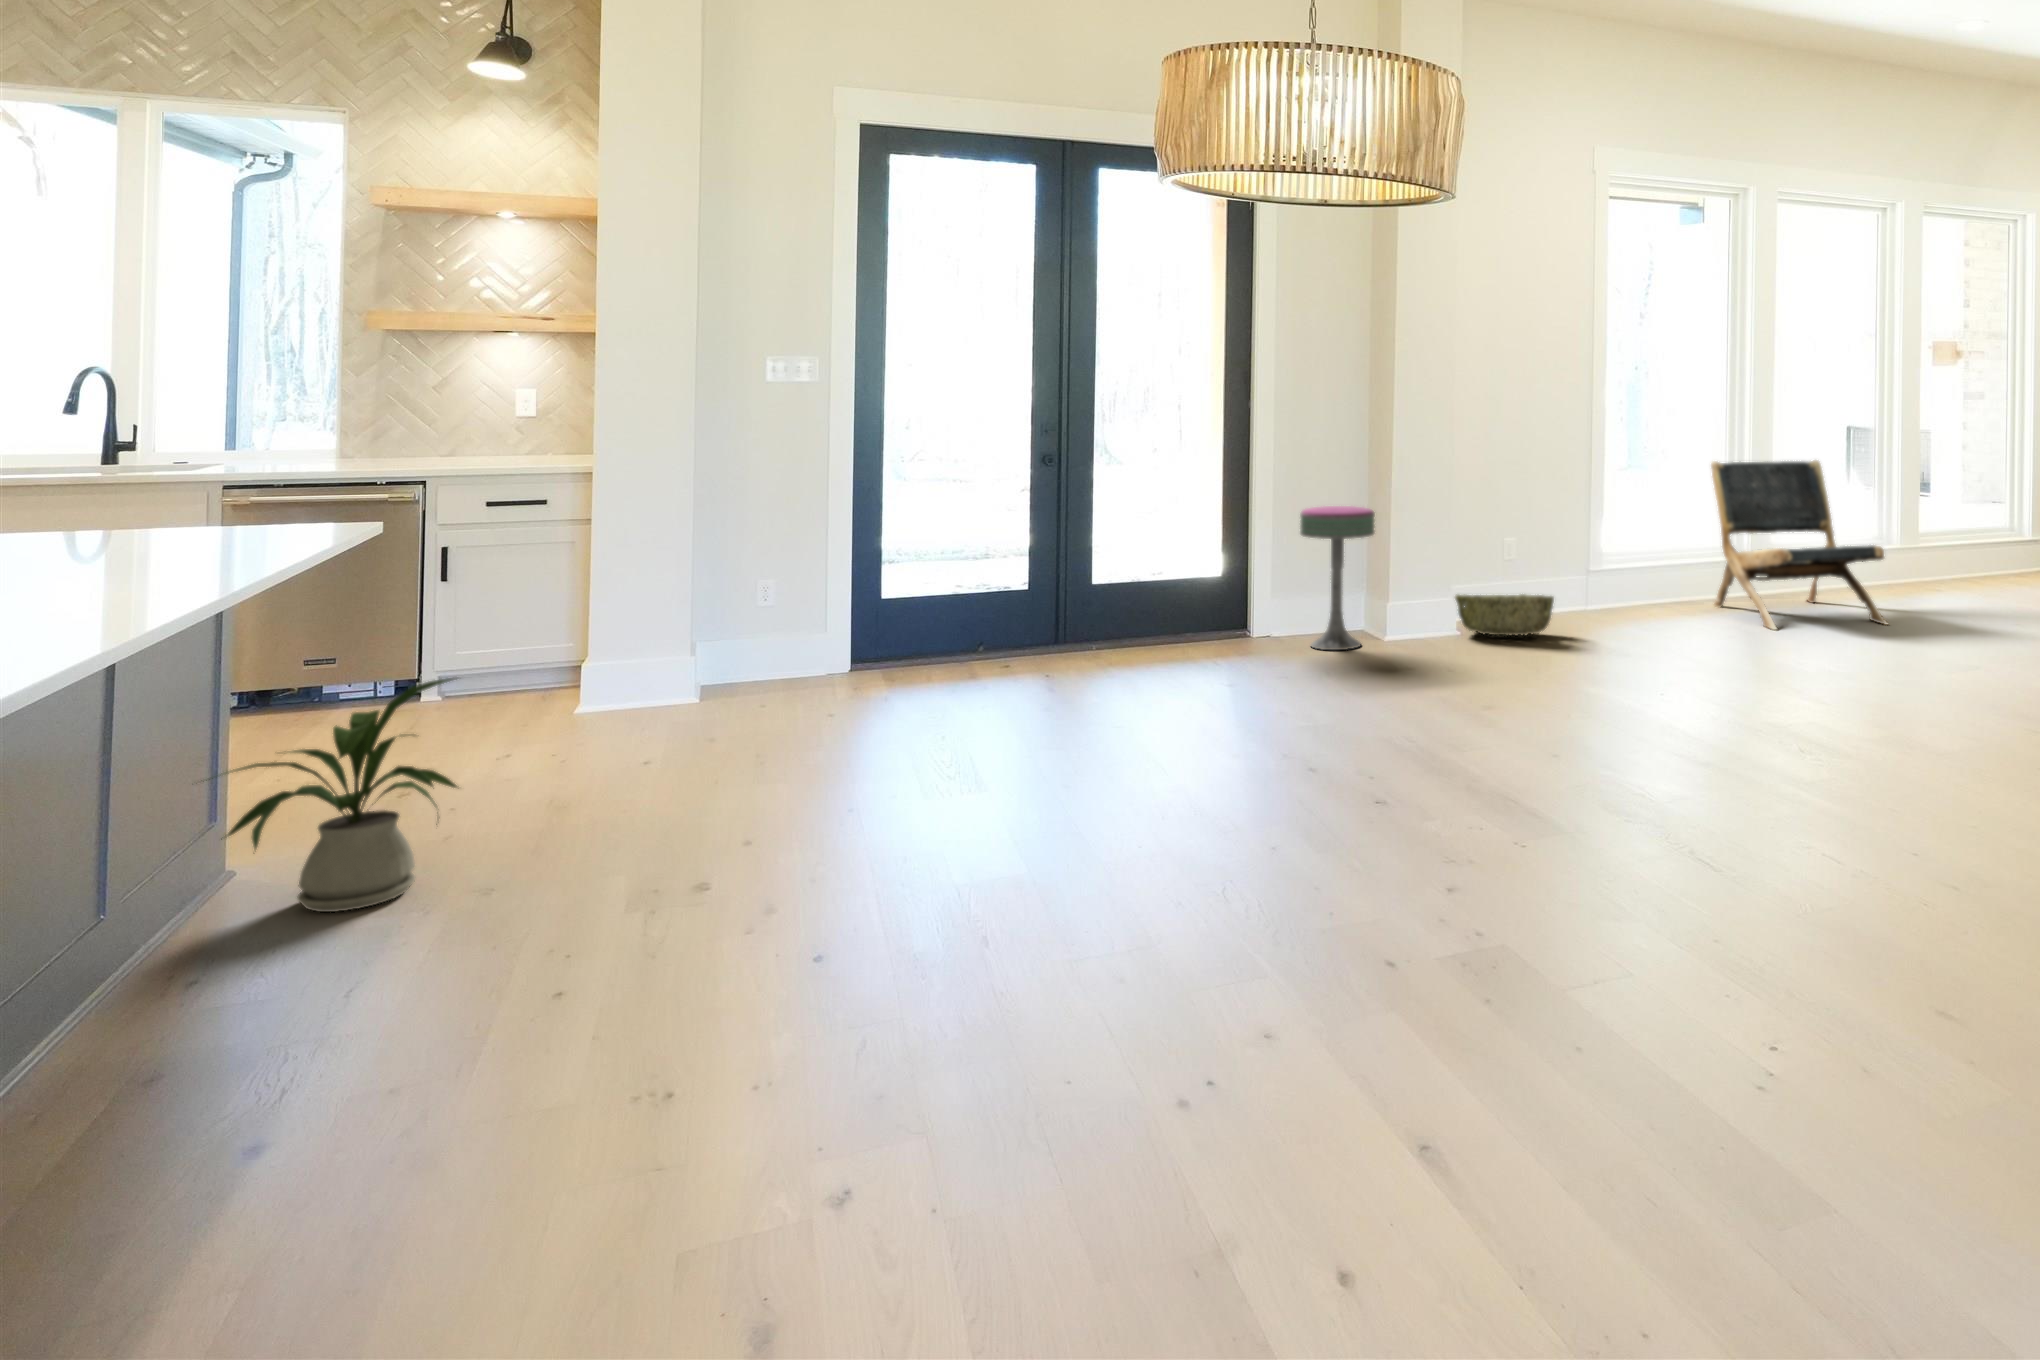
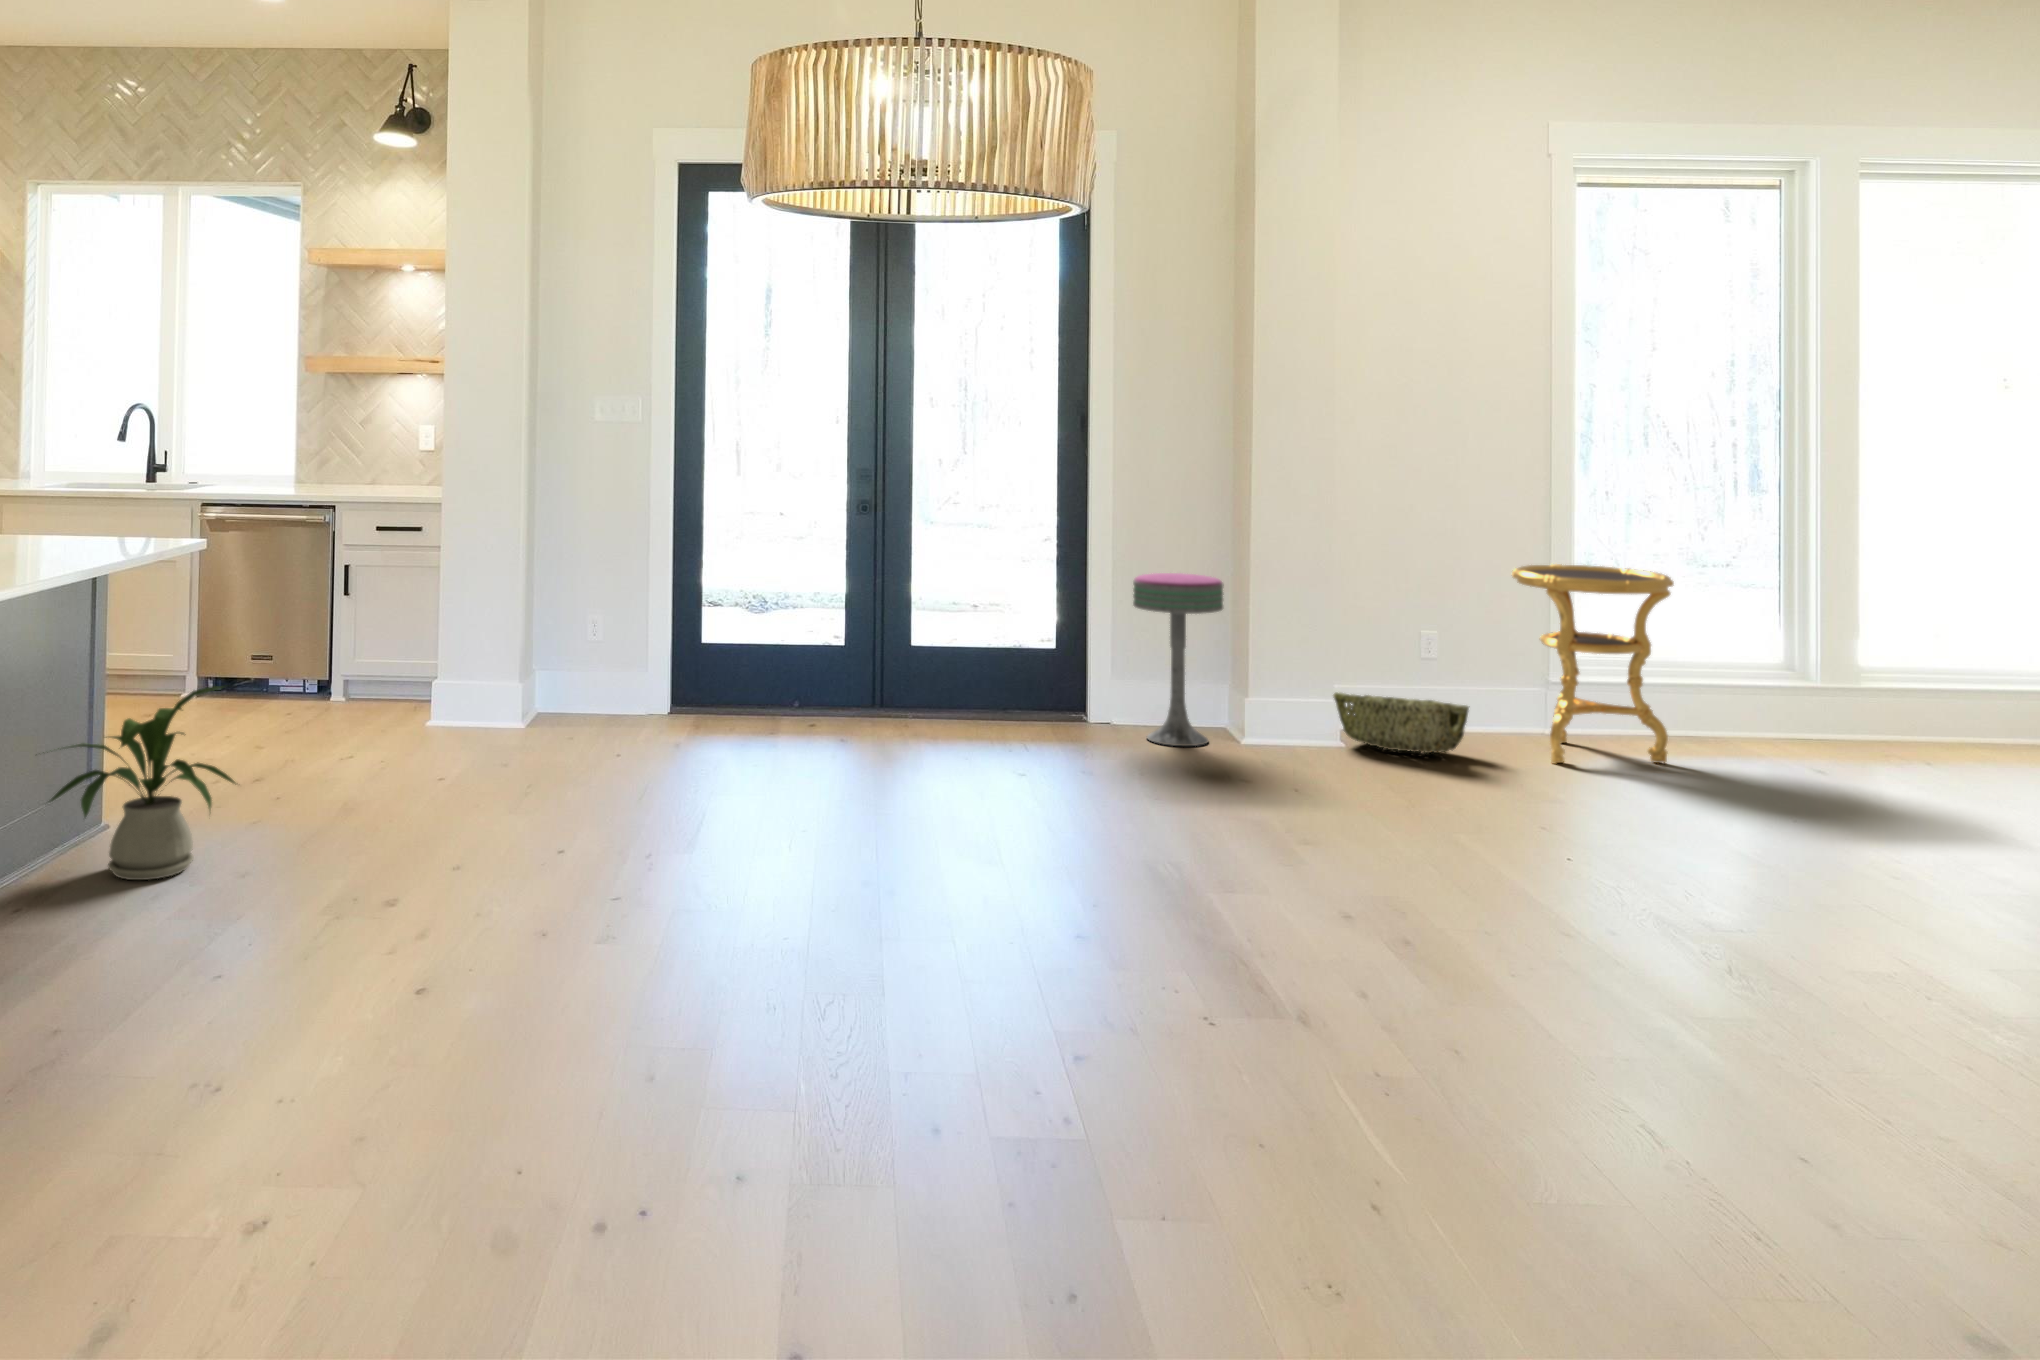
lounge chair: present [1711,460,1887,630] -> none [1735,540,2026,798]
side table: none [1578,484,1687,634] -> present [1512,564,1674,764]

